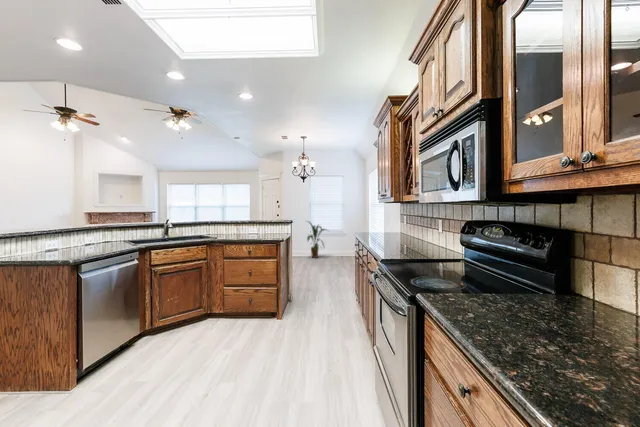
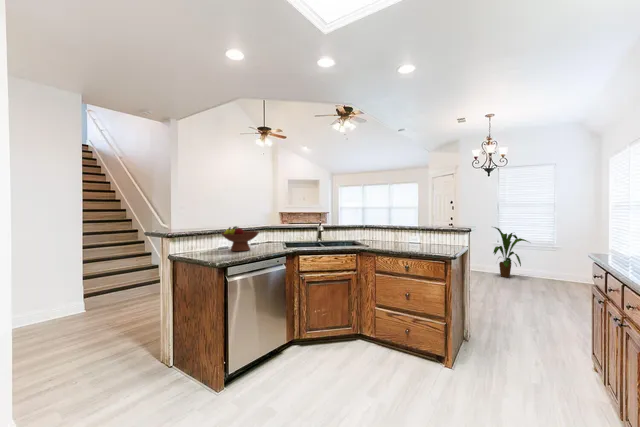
fruit bowl: none [57,226,106,251] -> present [221,226,259,251]

